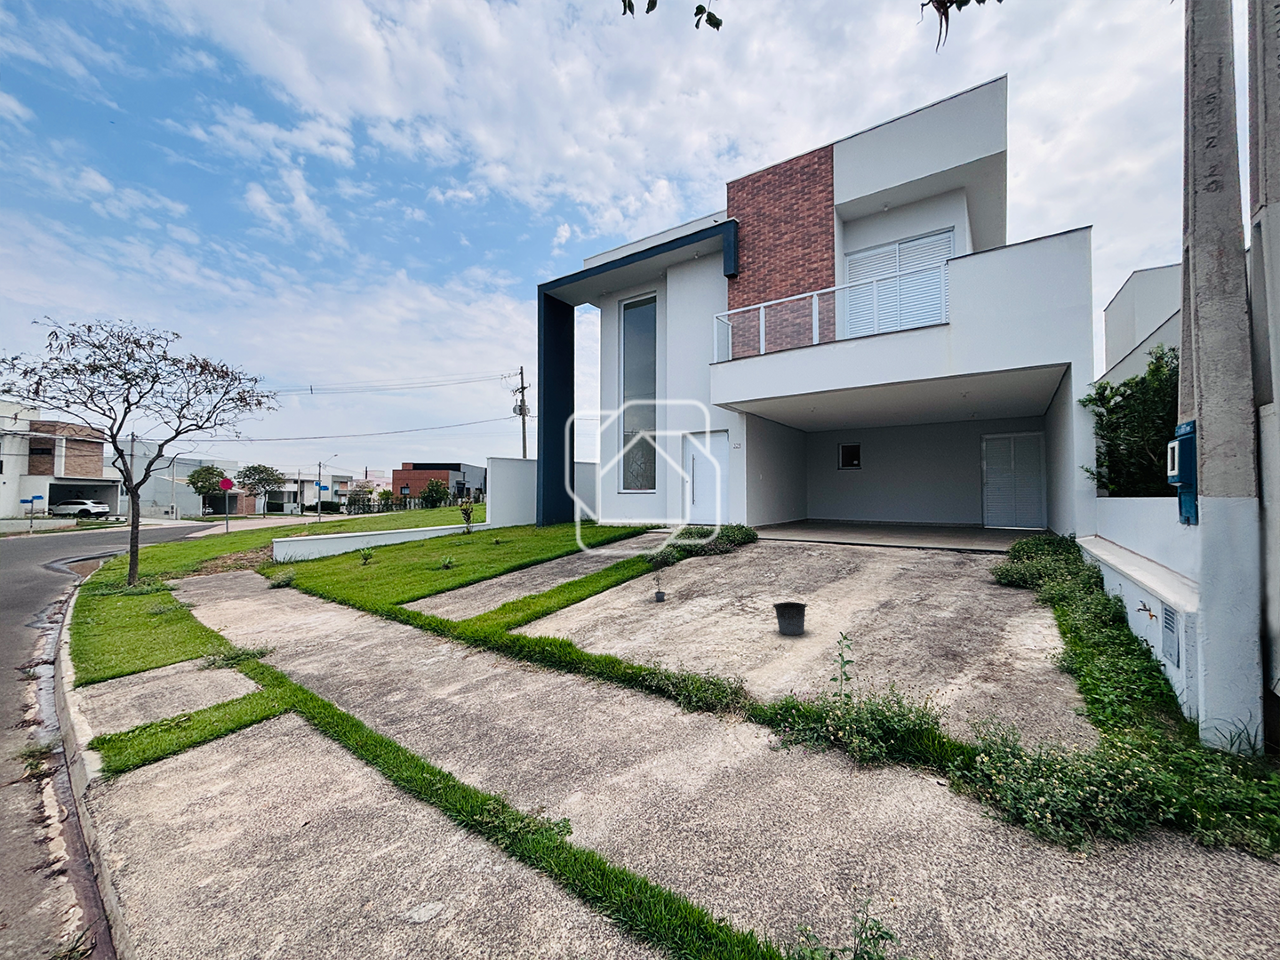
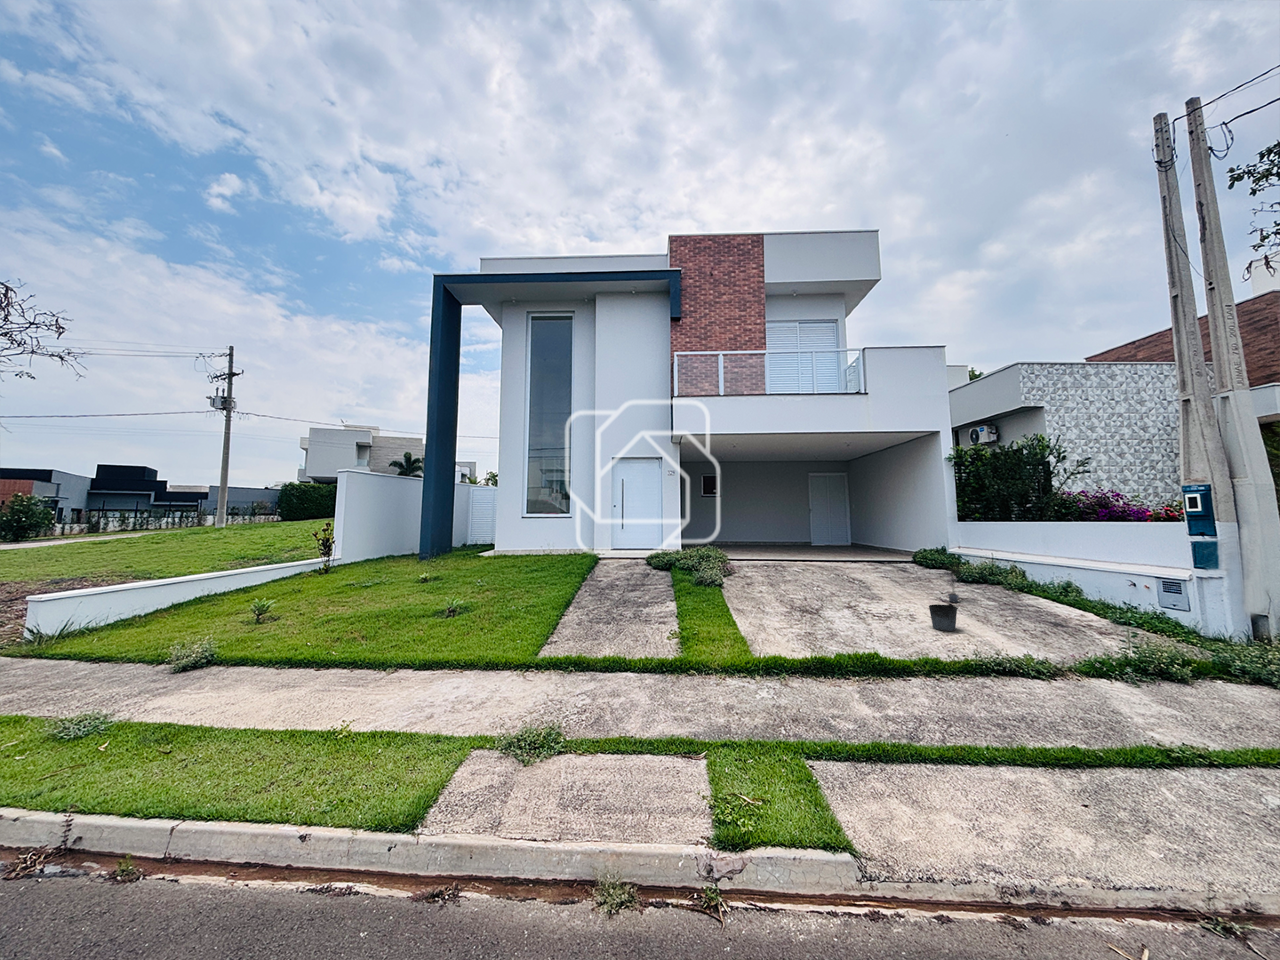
potted plant: present [651,555,668,602] -> present [943,563,966,602]

